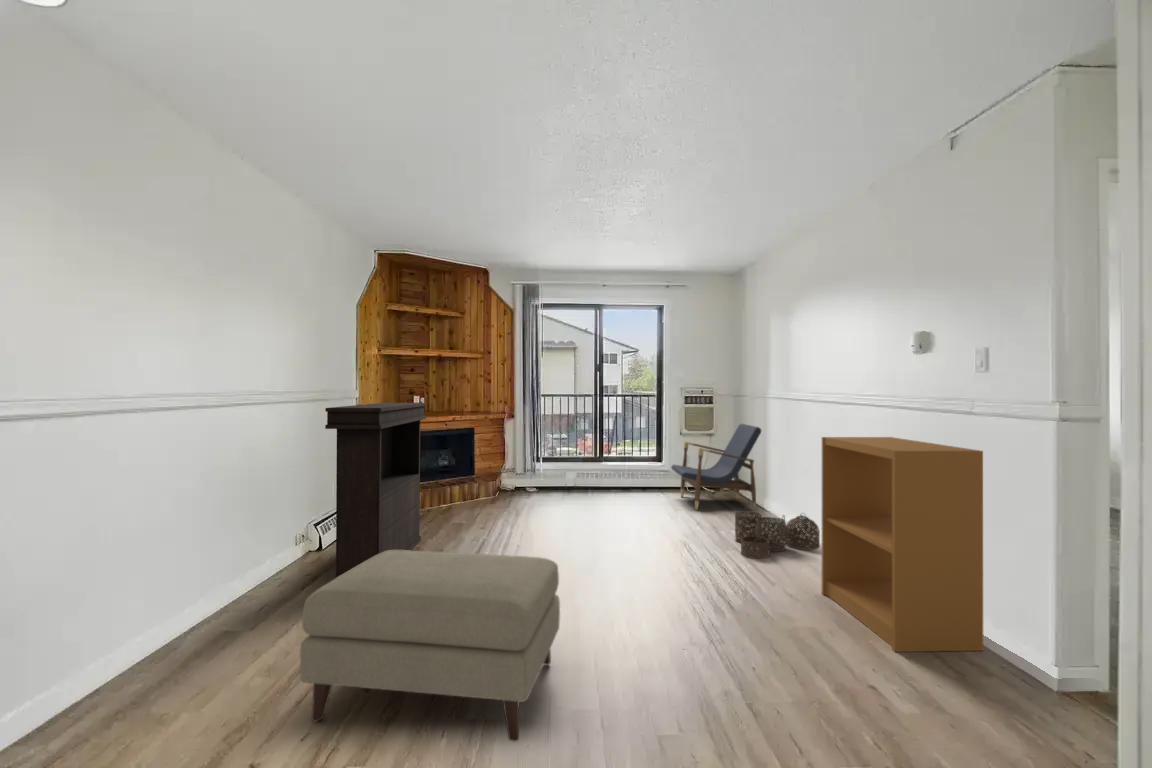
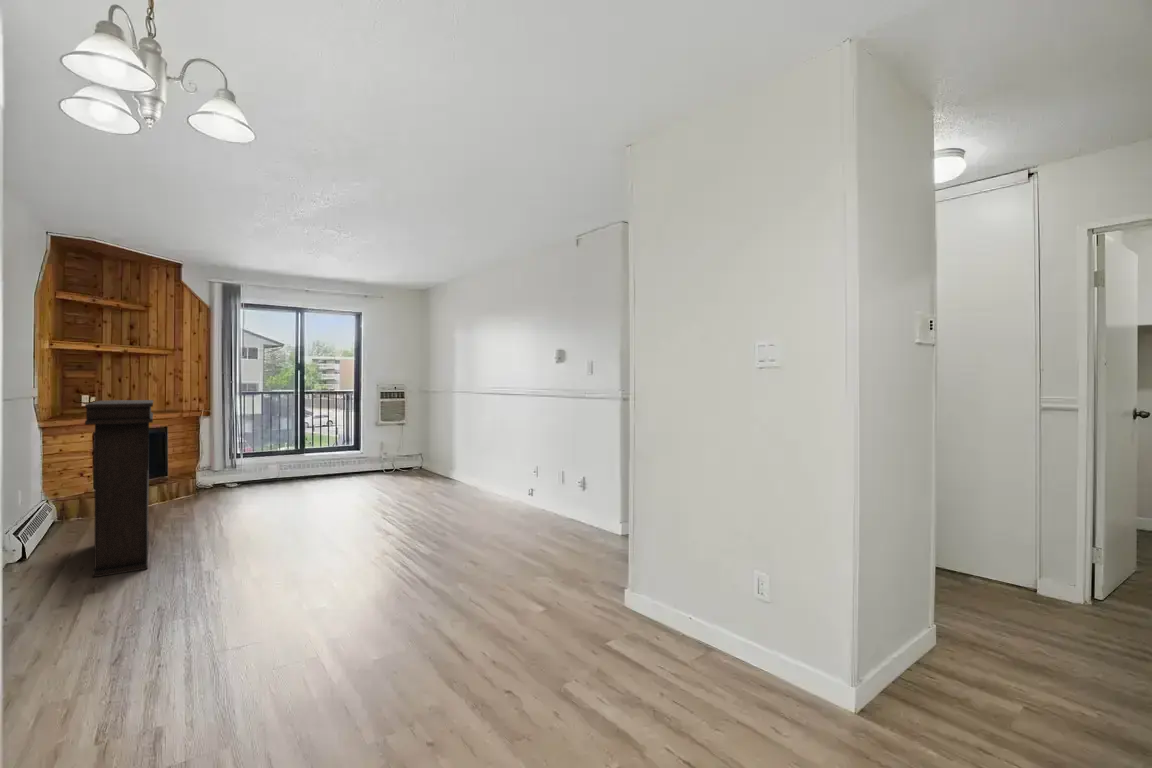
lounge chair: present [671,424,761,510] -> none [374,414,450,484]
bookshelf: present [821,437,983,652] -> none [513,414,601,534]
woven basket: present [735,511,820,558] -> none [443,473,501,506]
ottoman: present [300,550,560,741] -> none [196,503,383,638]

